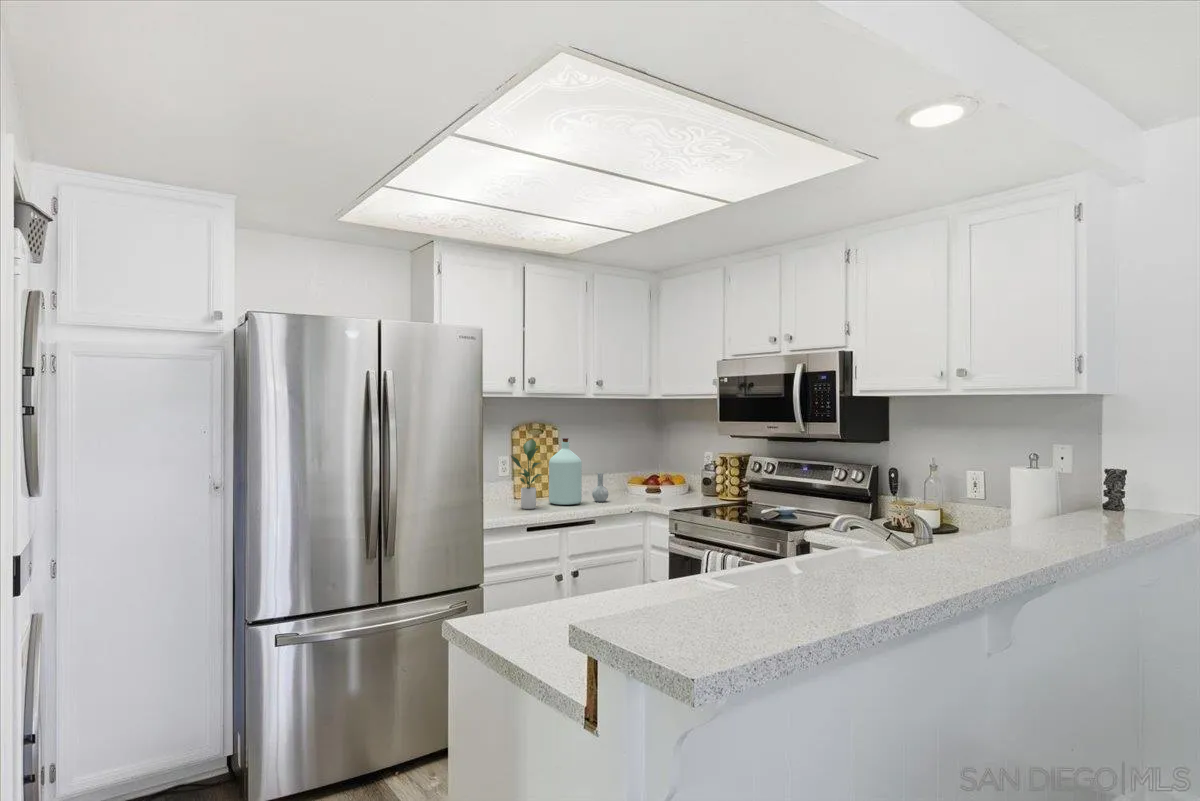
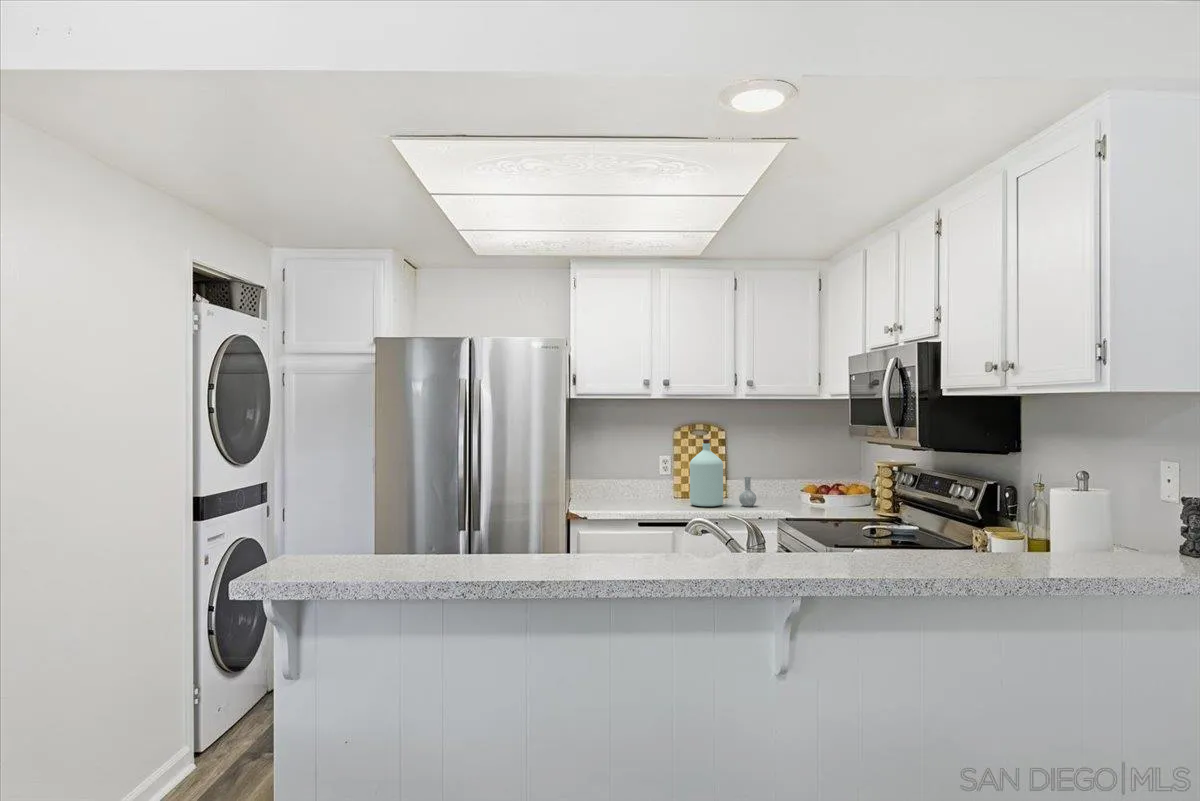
potted plant: present [511,439,541,509] -> none [643,440,678,507]

